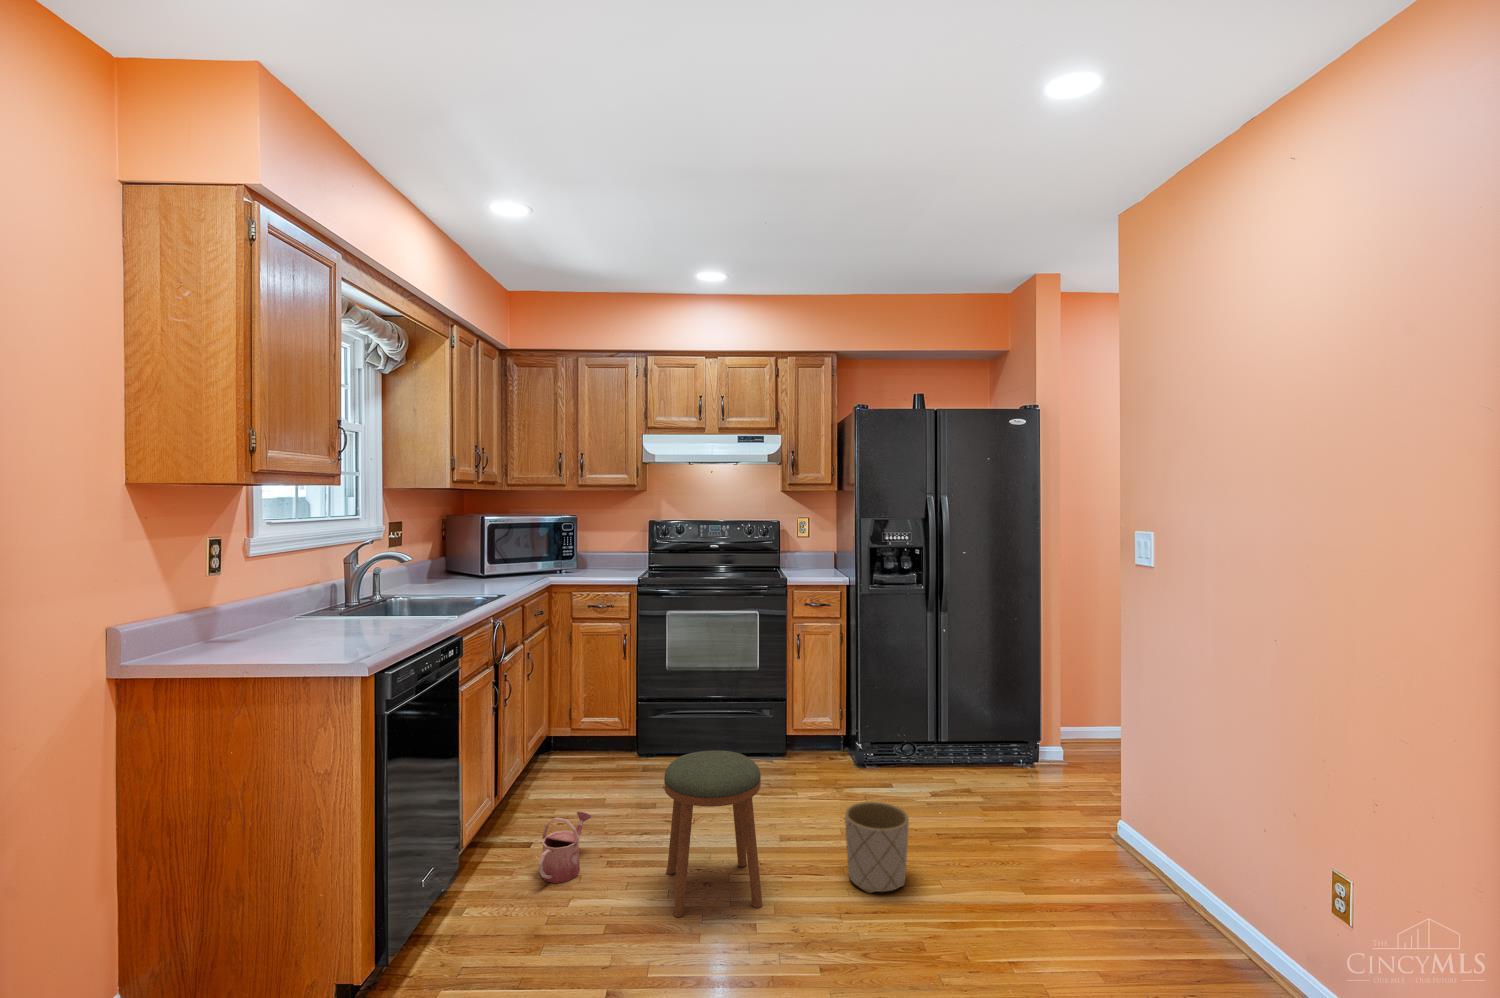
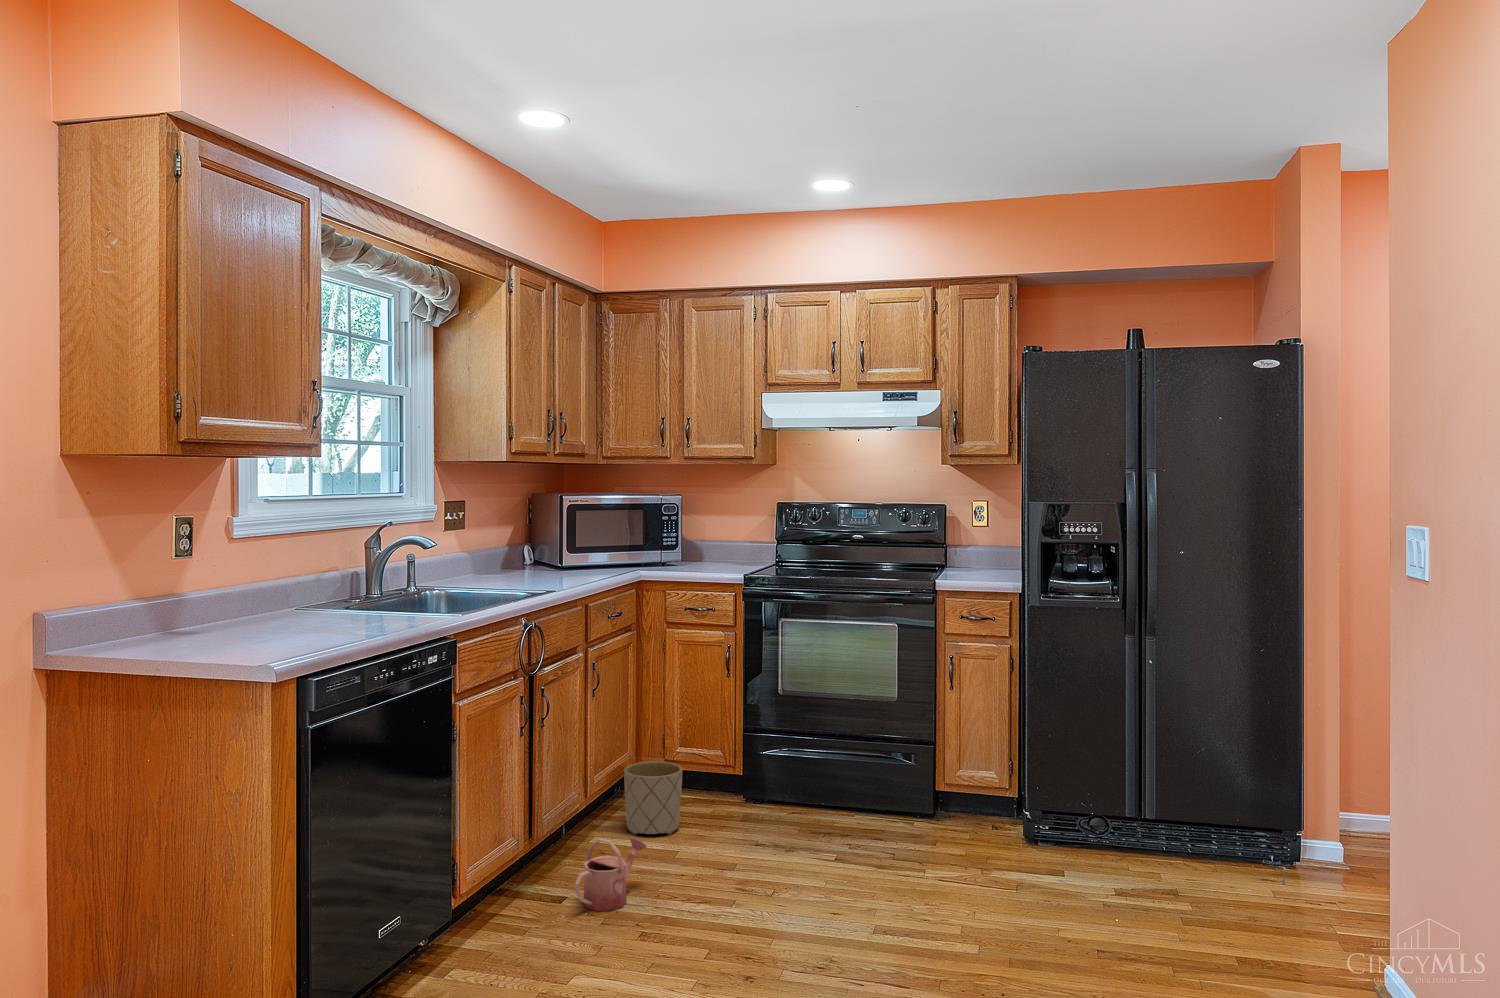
stool: present [664,750,762,917] -> none [710,778,826,964]
planter: present [845,802,909,893] -> present [624,761,683,835]

